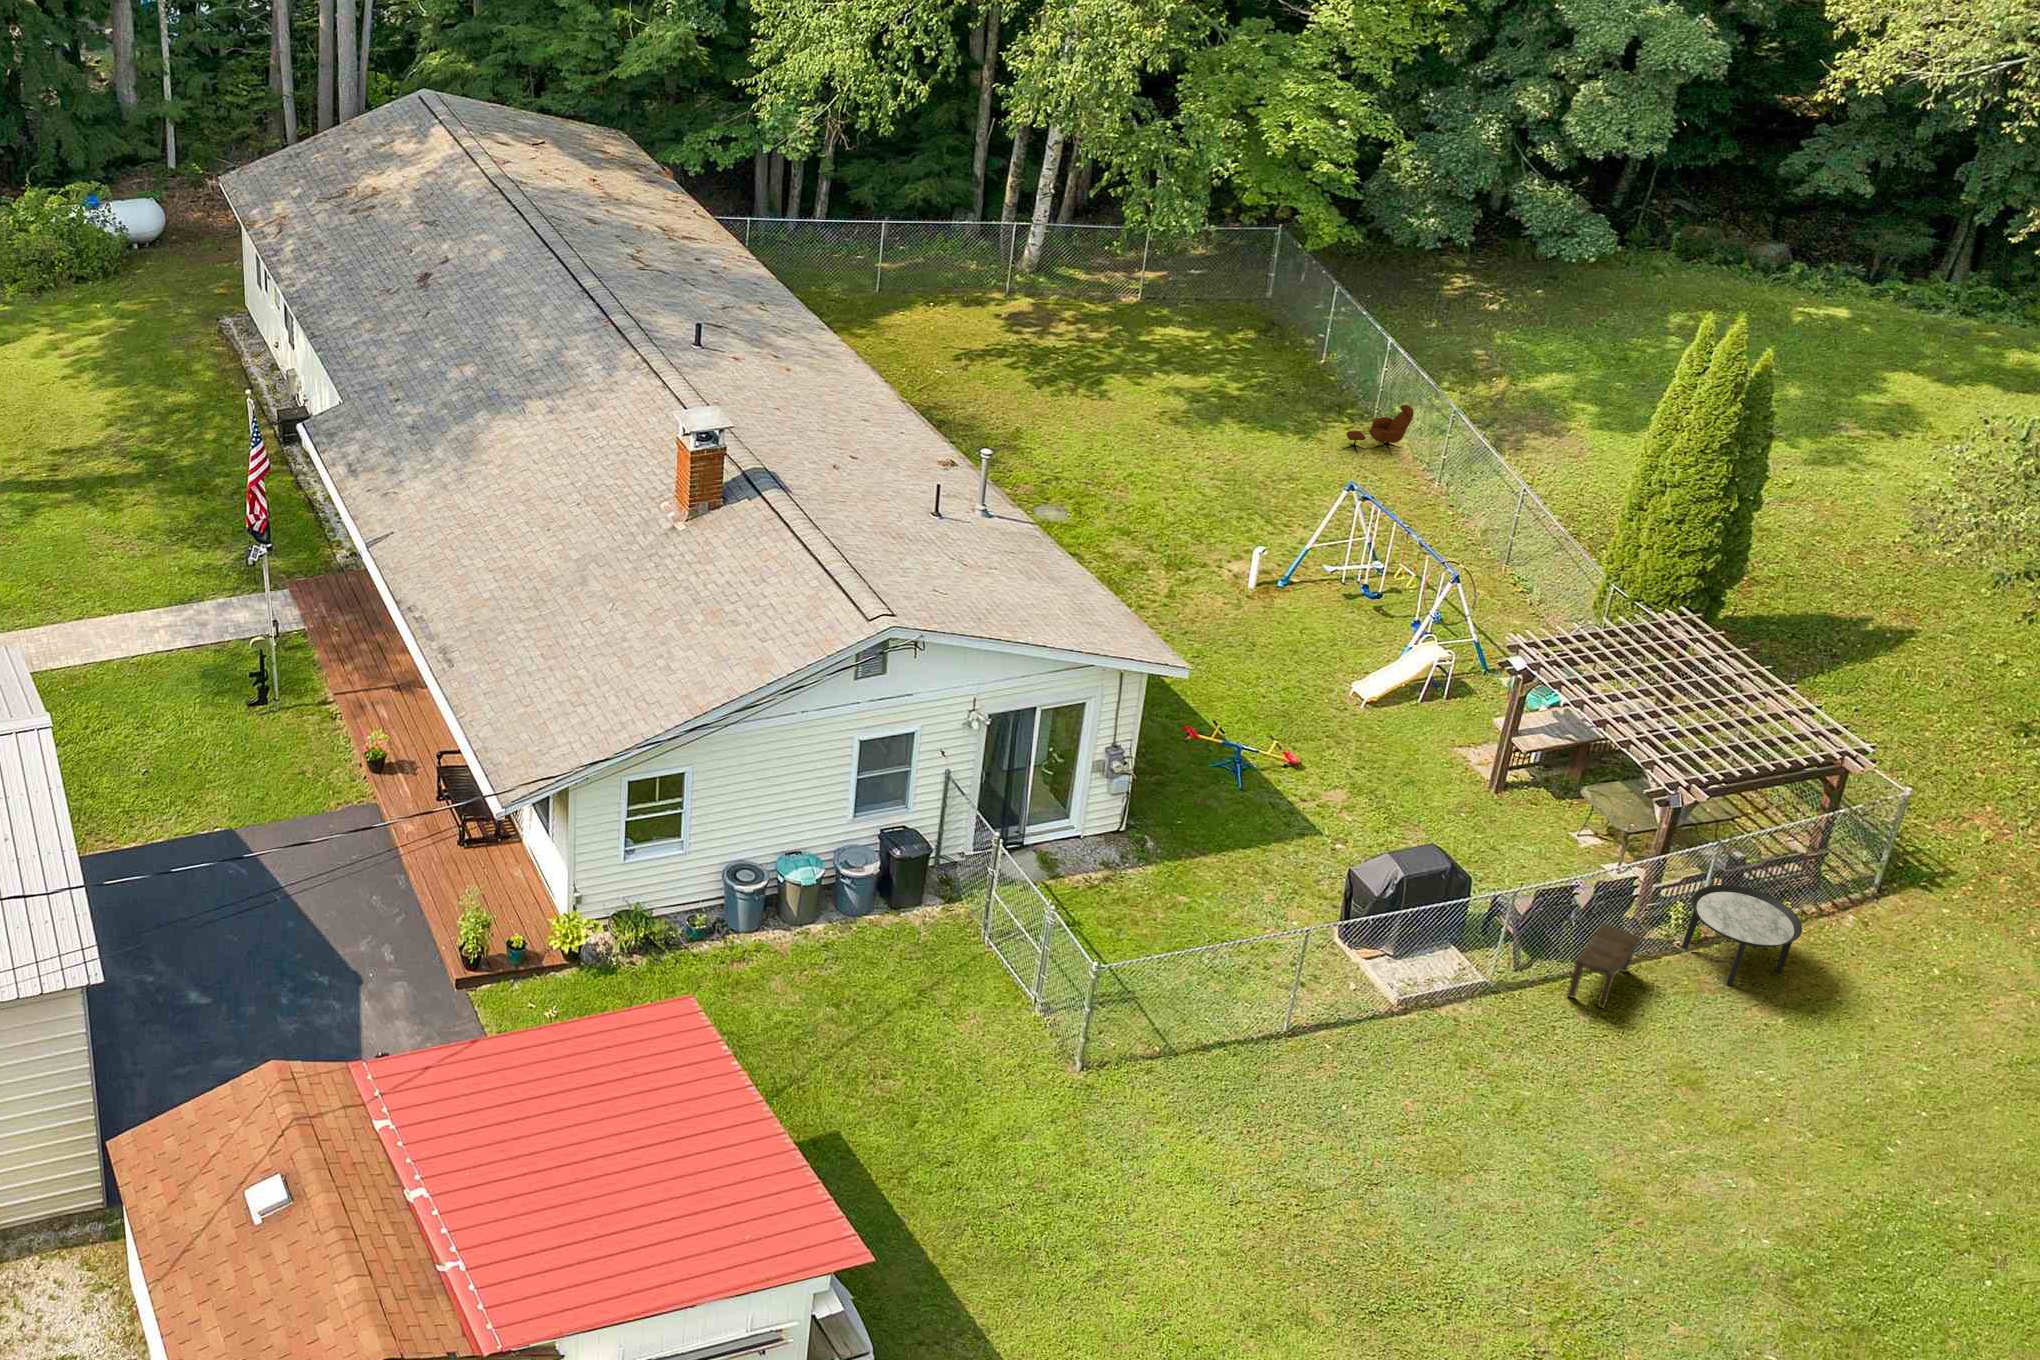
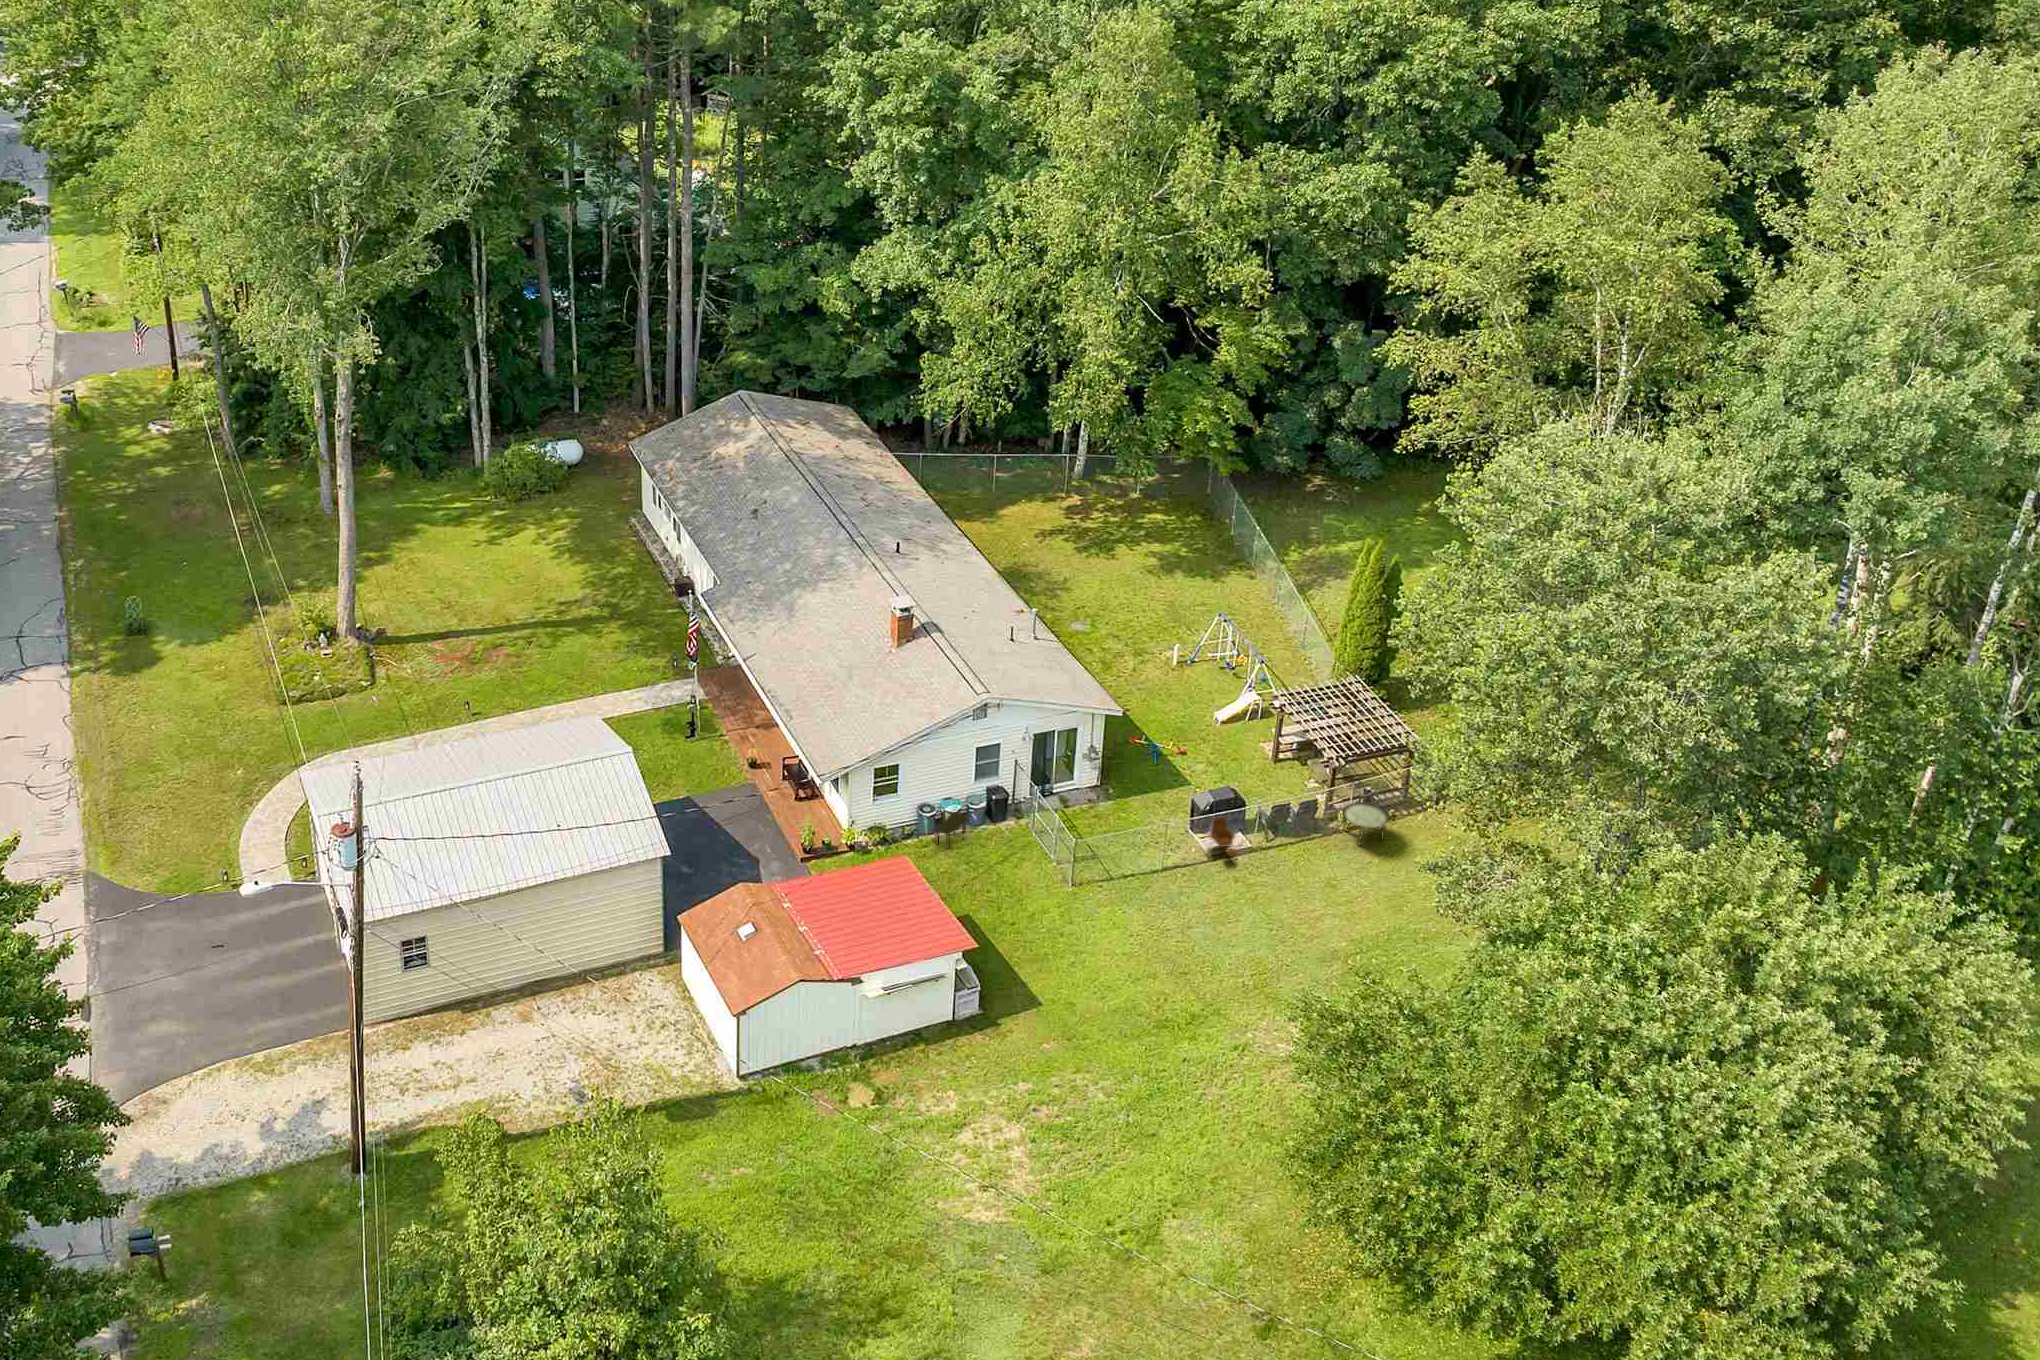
lounge chair: present [1343,405,1414,455] -> present [1211,817,1237,860]
bench: present [1567,923,1641,1008] -> present [936,812,967,848]

